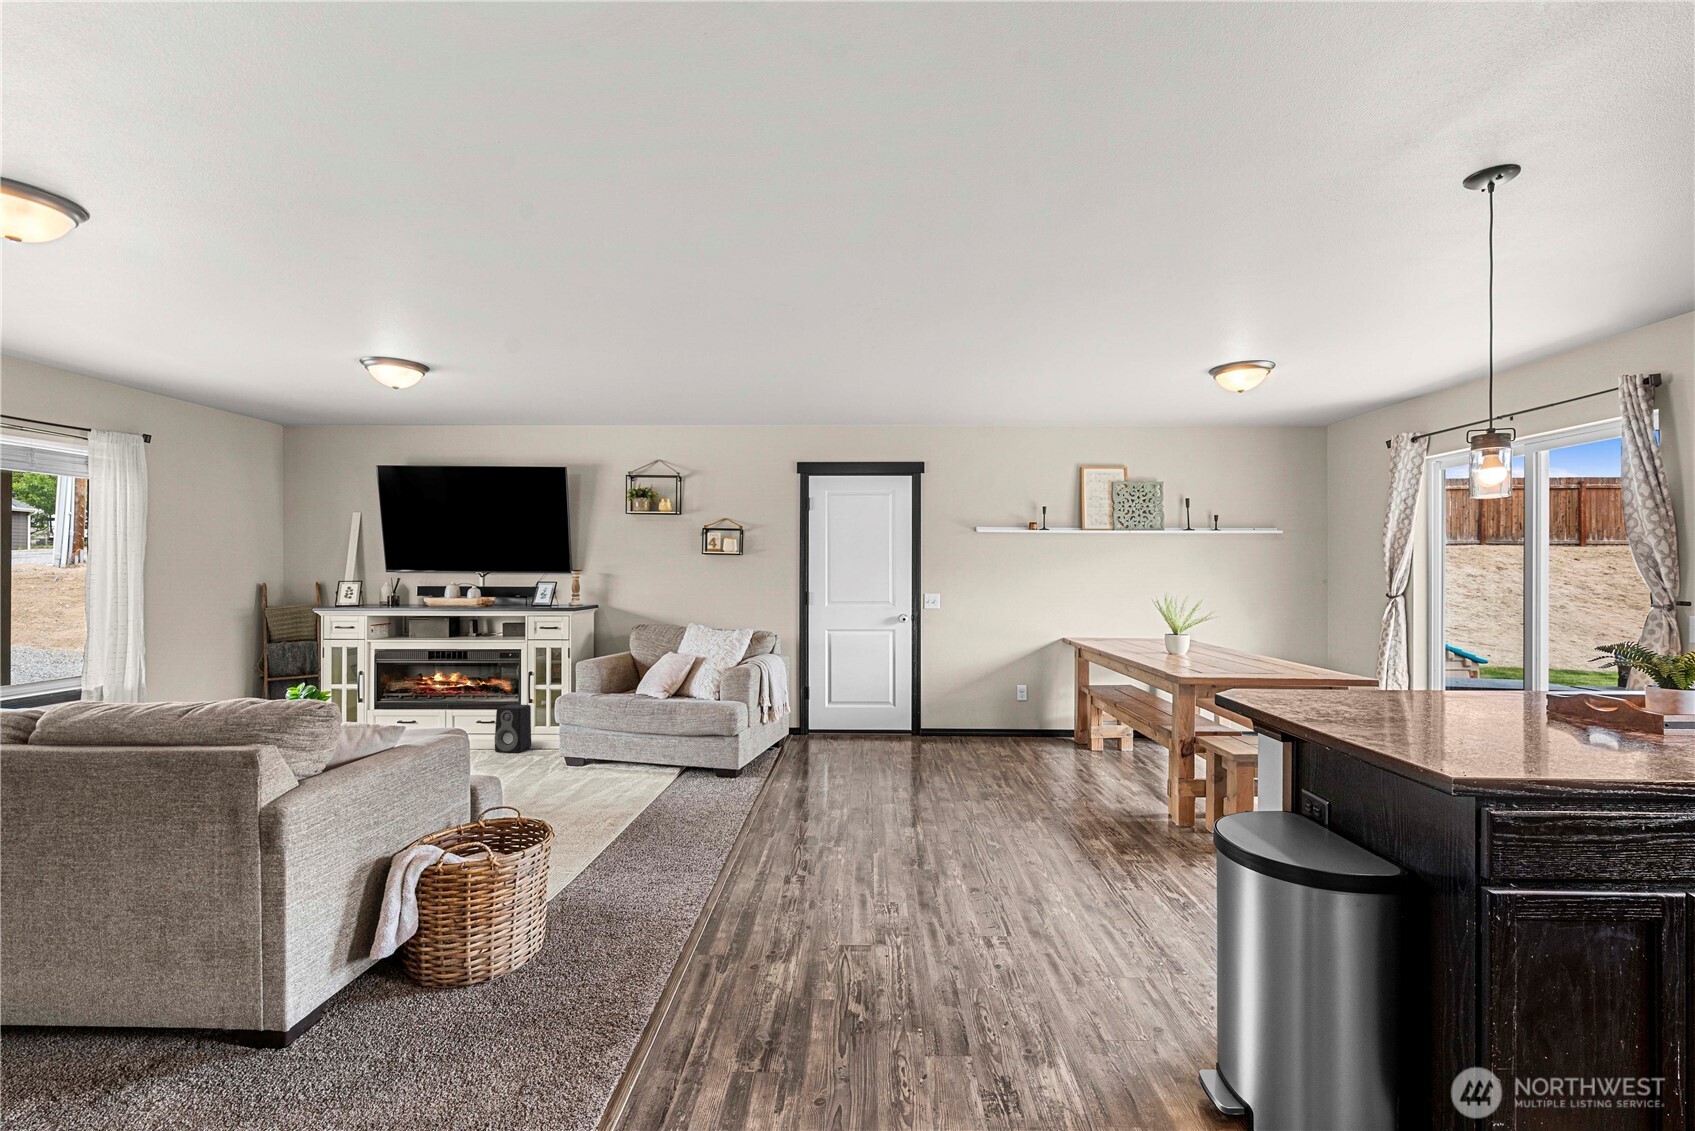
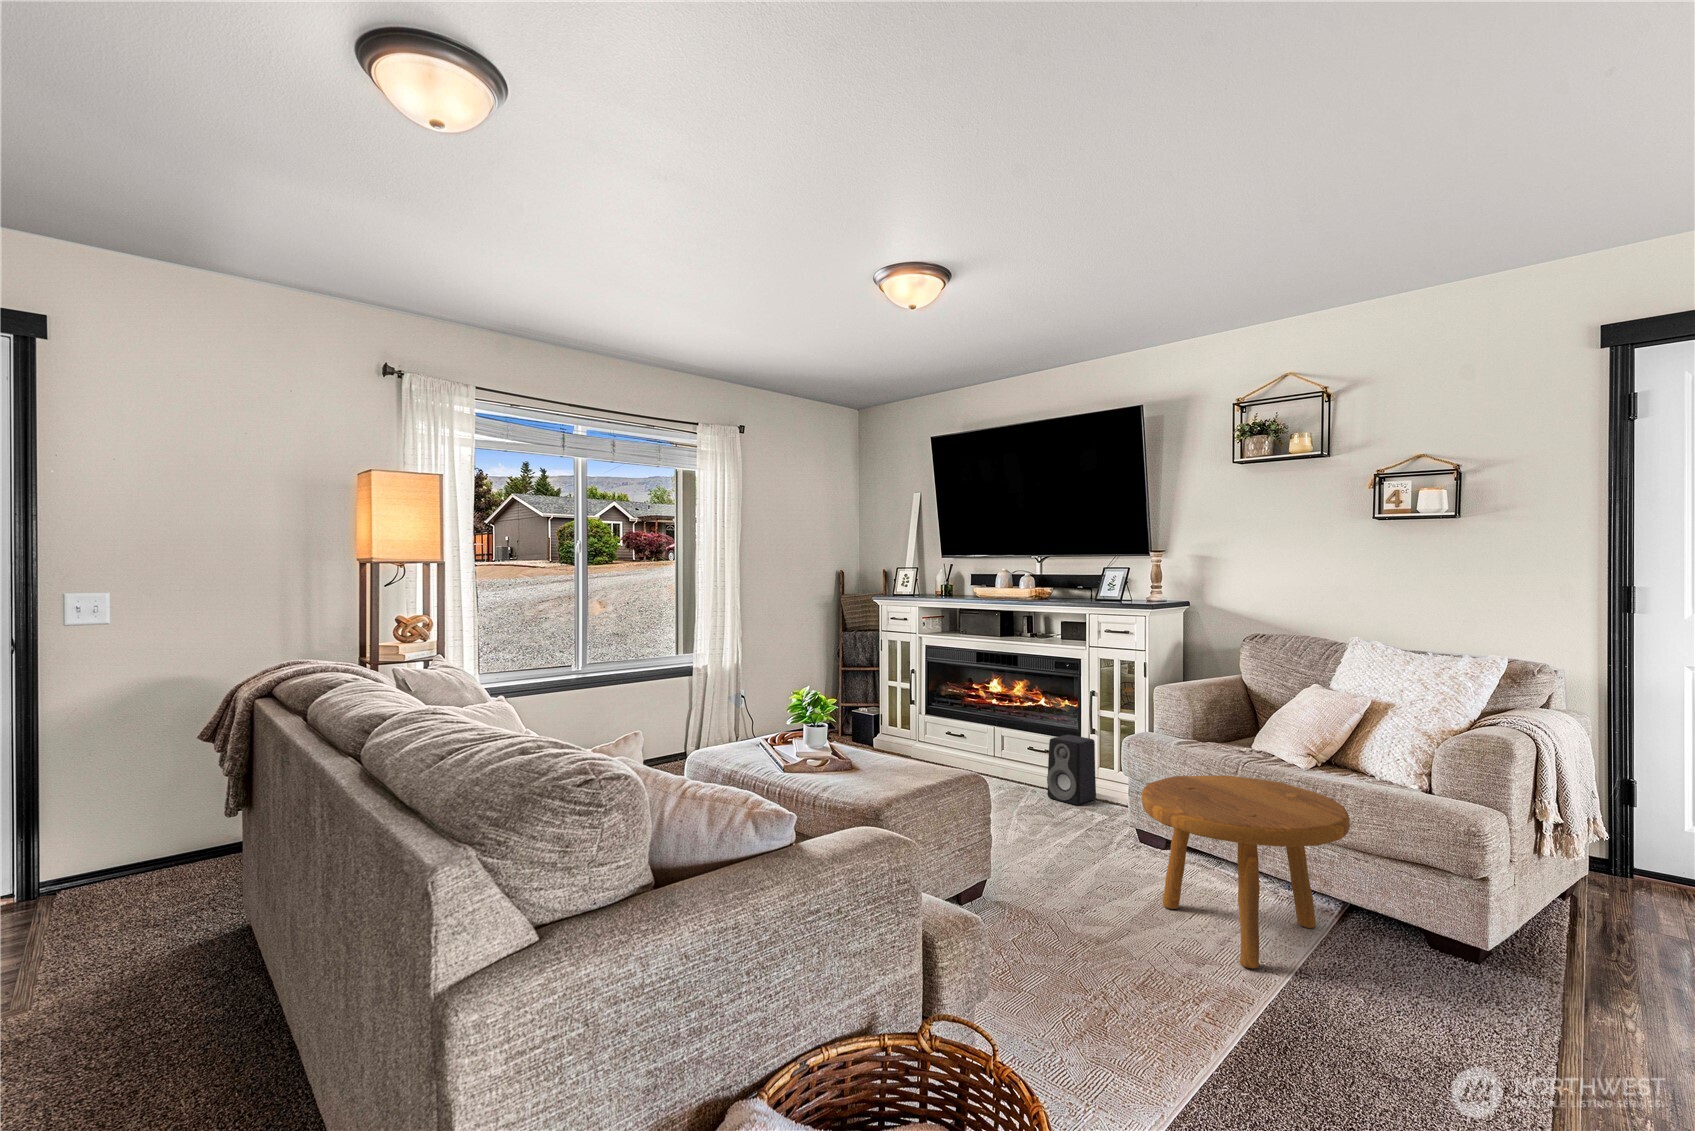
footstool: none [573,707,684,805] -> present [1141,775,1350,968]

